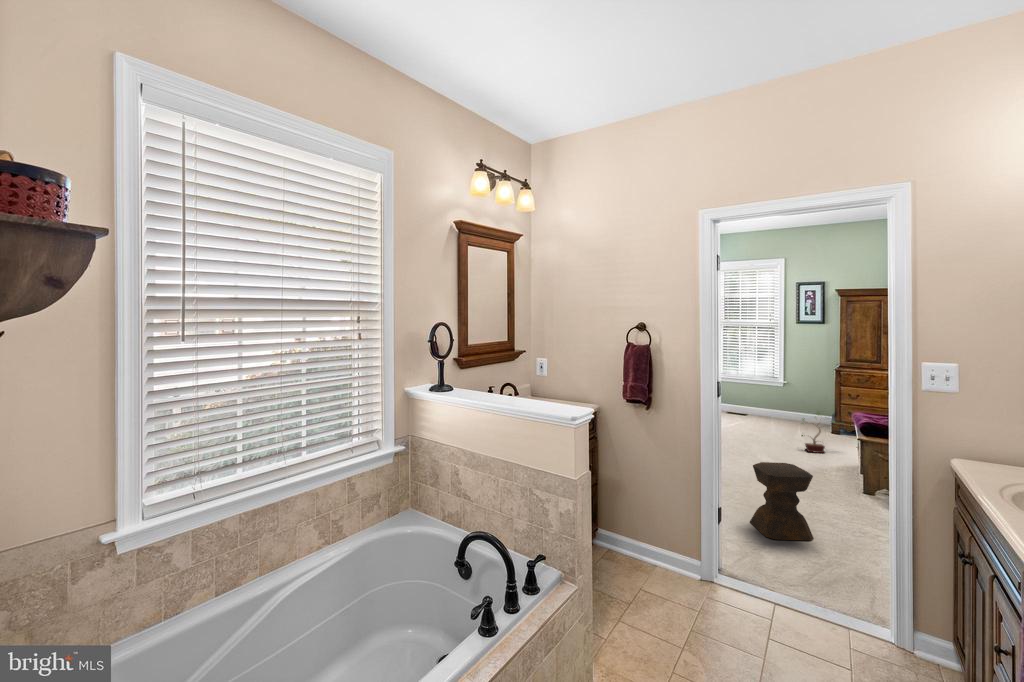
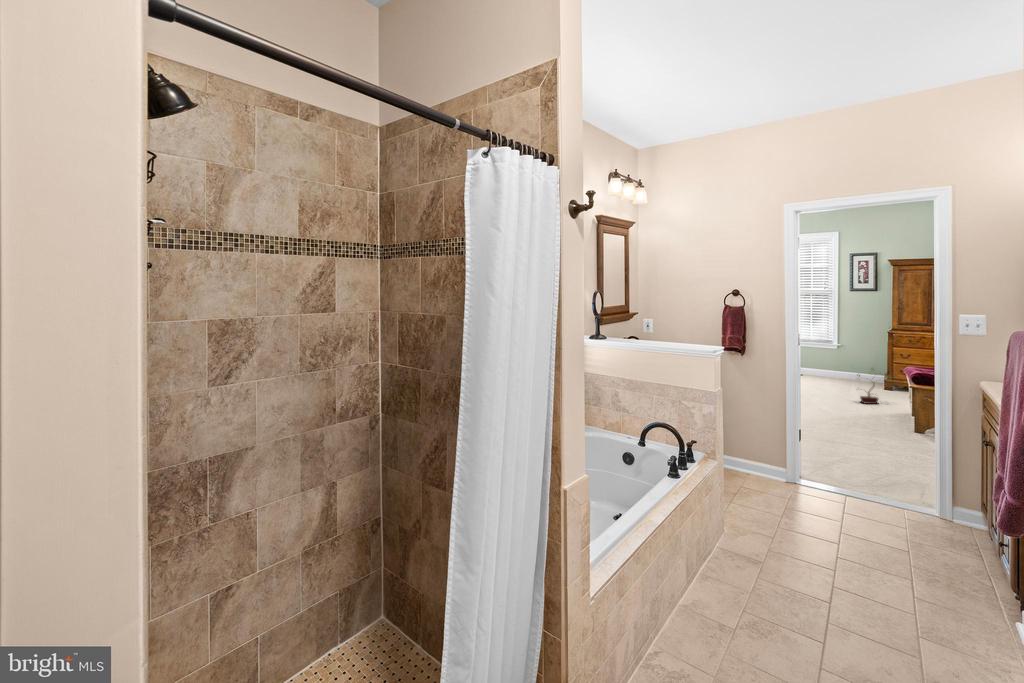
stool: present [750,462,813,541] -> none [819,402,874,461]

